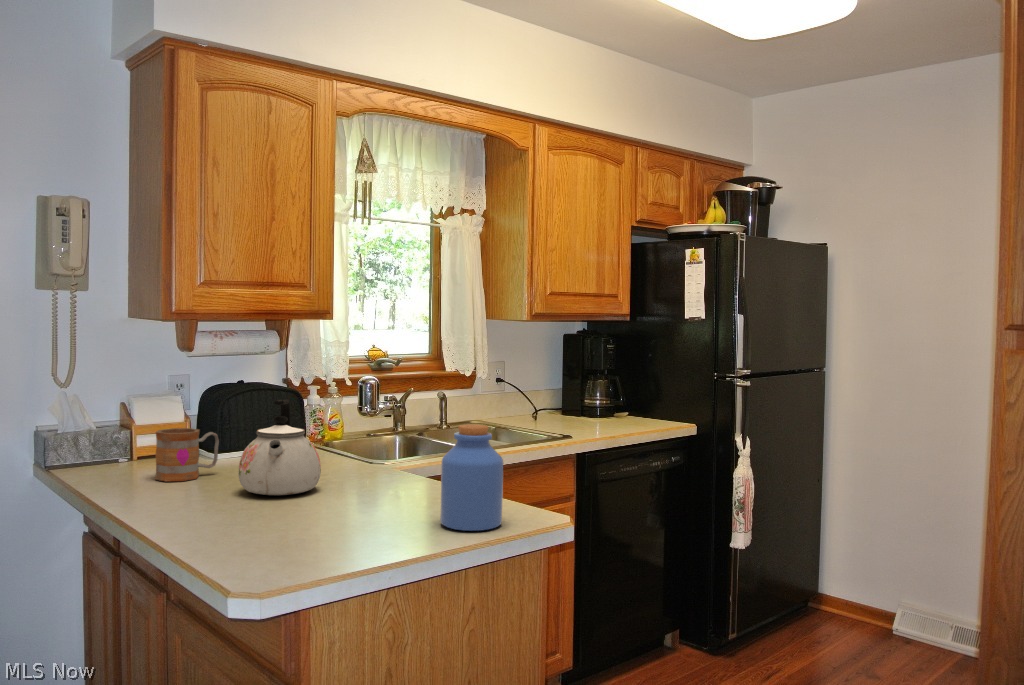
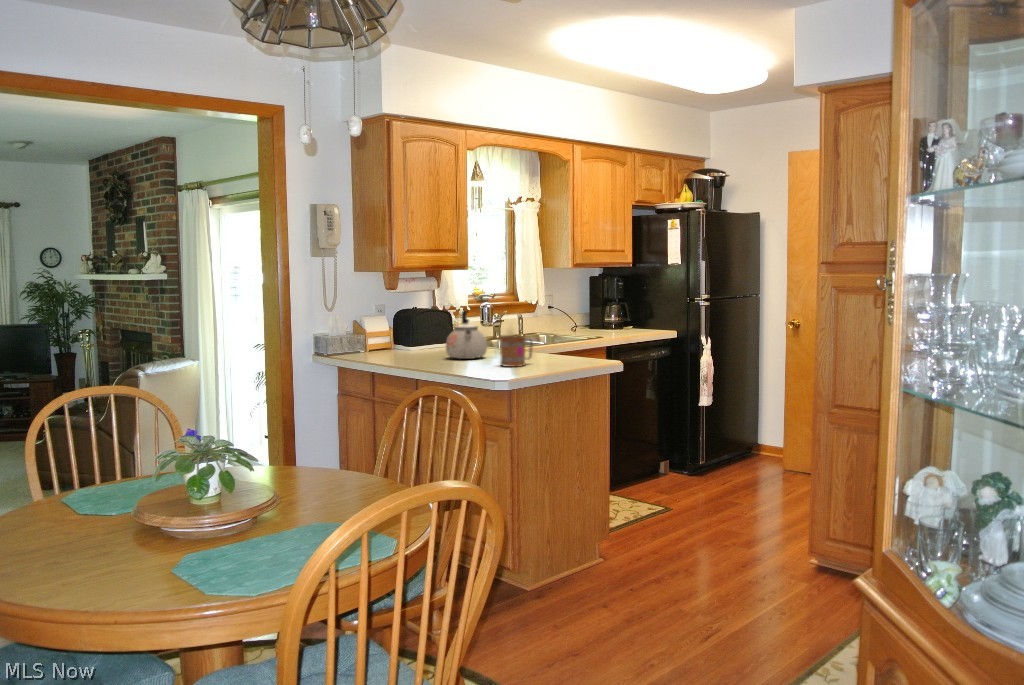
jar: present [440,424,503,531] -> none [561,316,590,364]
mug: present [155,428,219,481] -> present [500,336,533,367]

